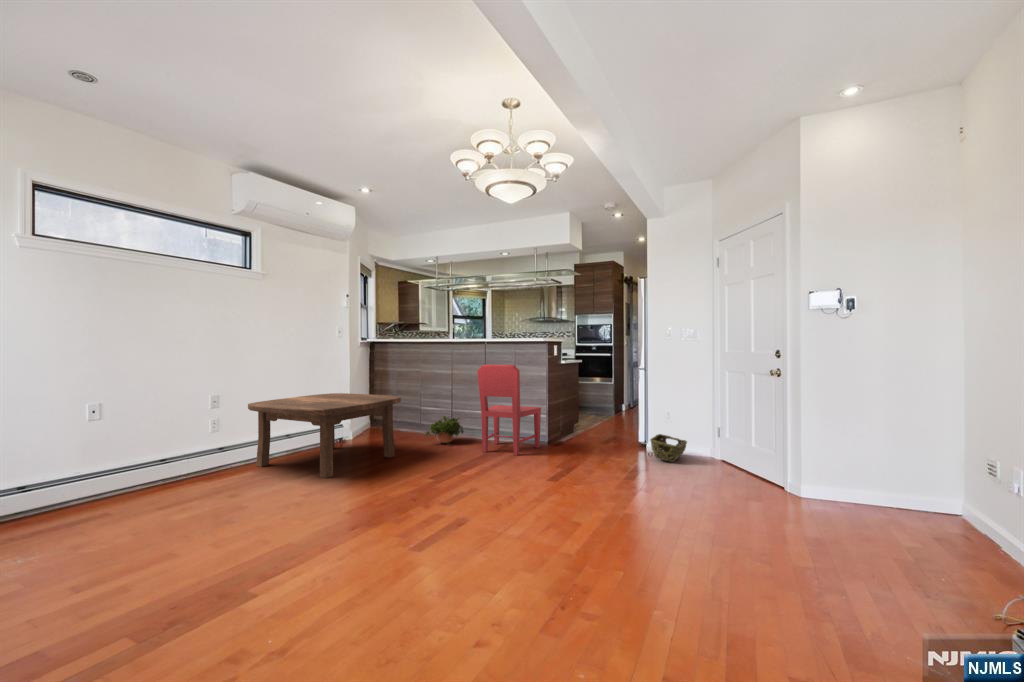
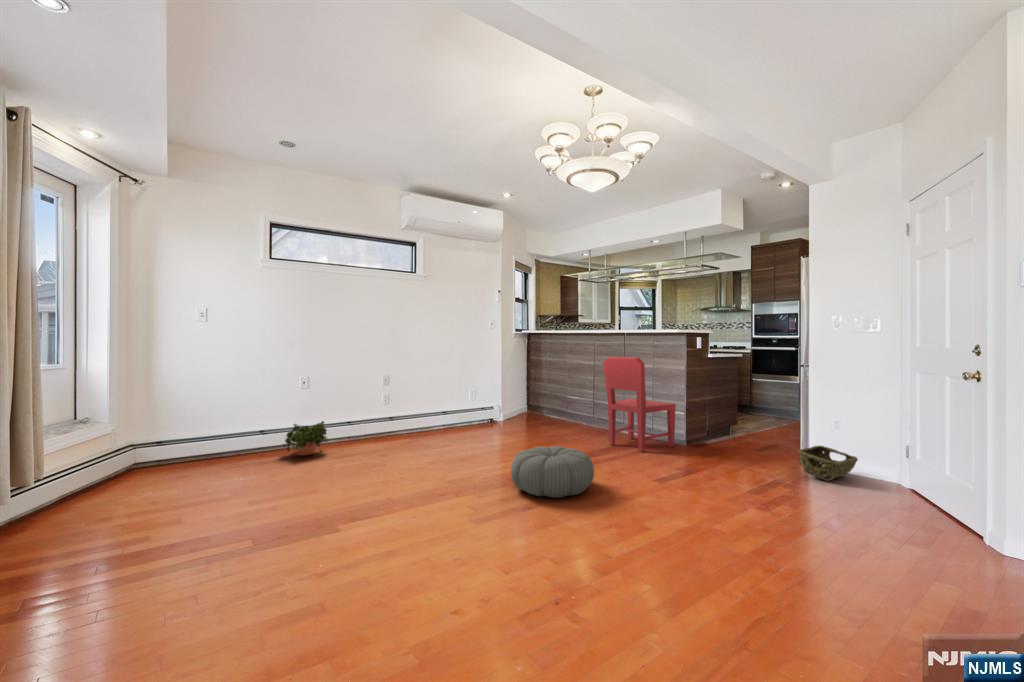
coffee table: present [248,393,401,478] -> none [410,380,531,452]
potted plant: present [425,416,464,445] -> present [282,421,329,455]
pouf: none [421,458,507,512] -> present [511,446,594,498]

